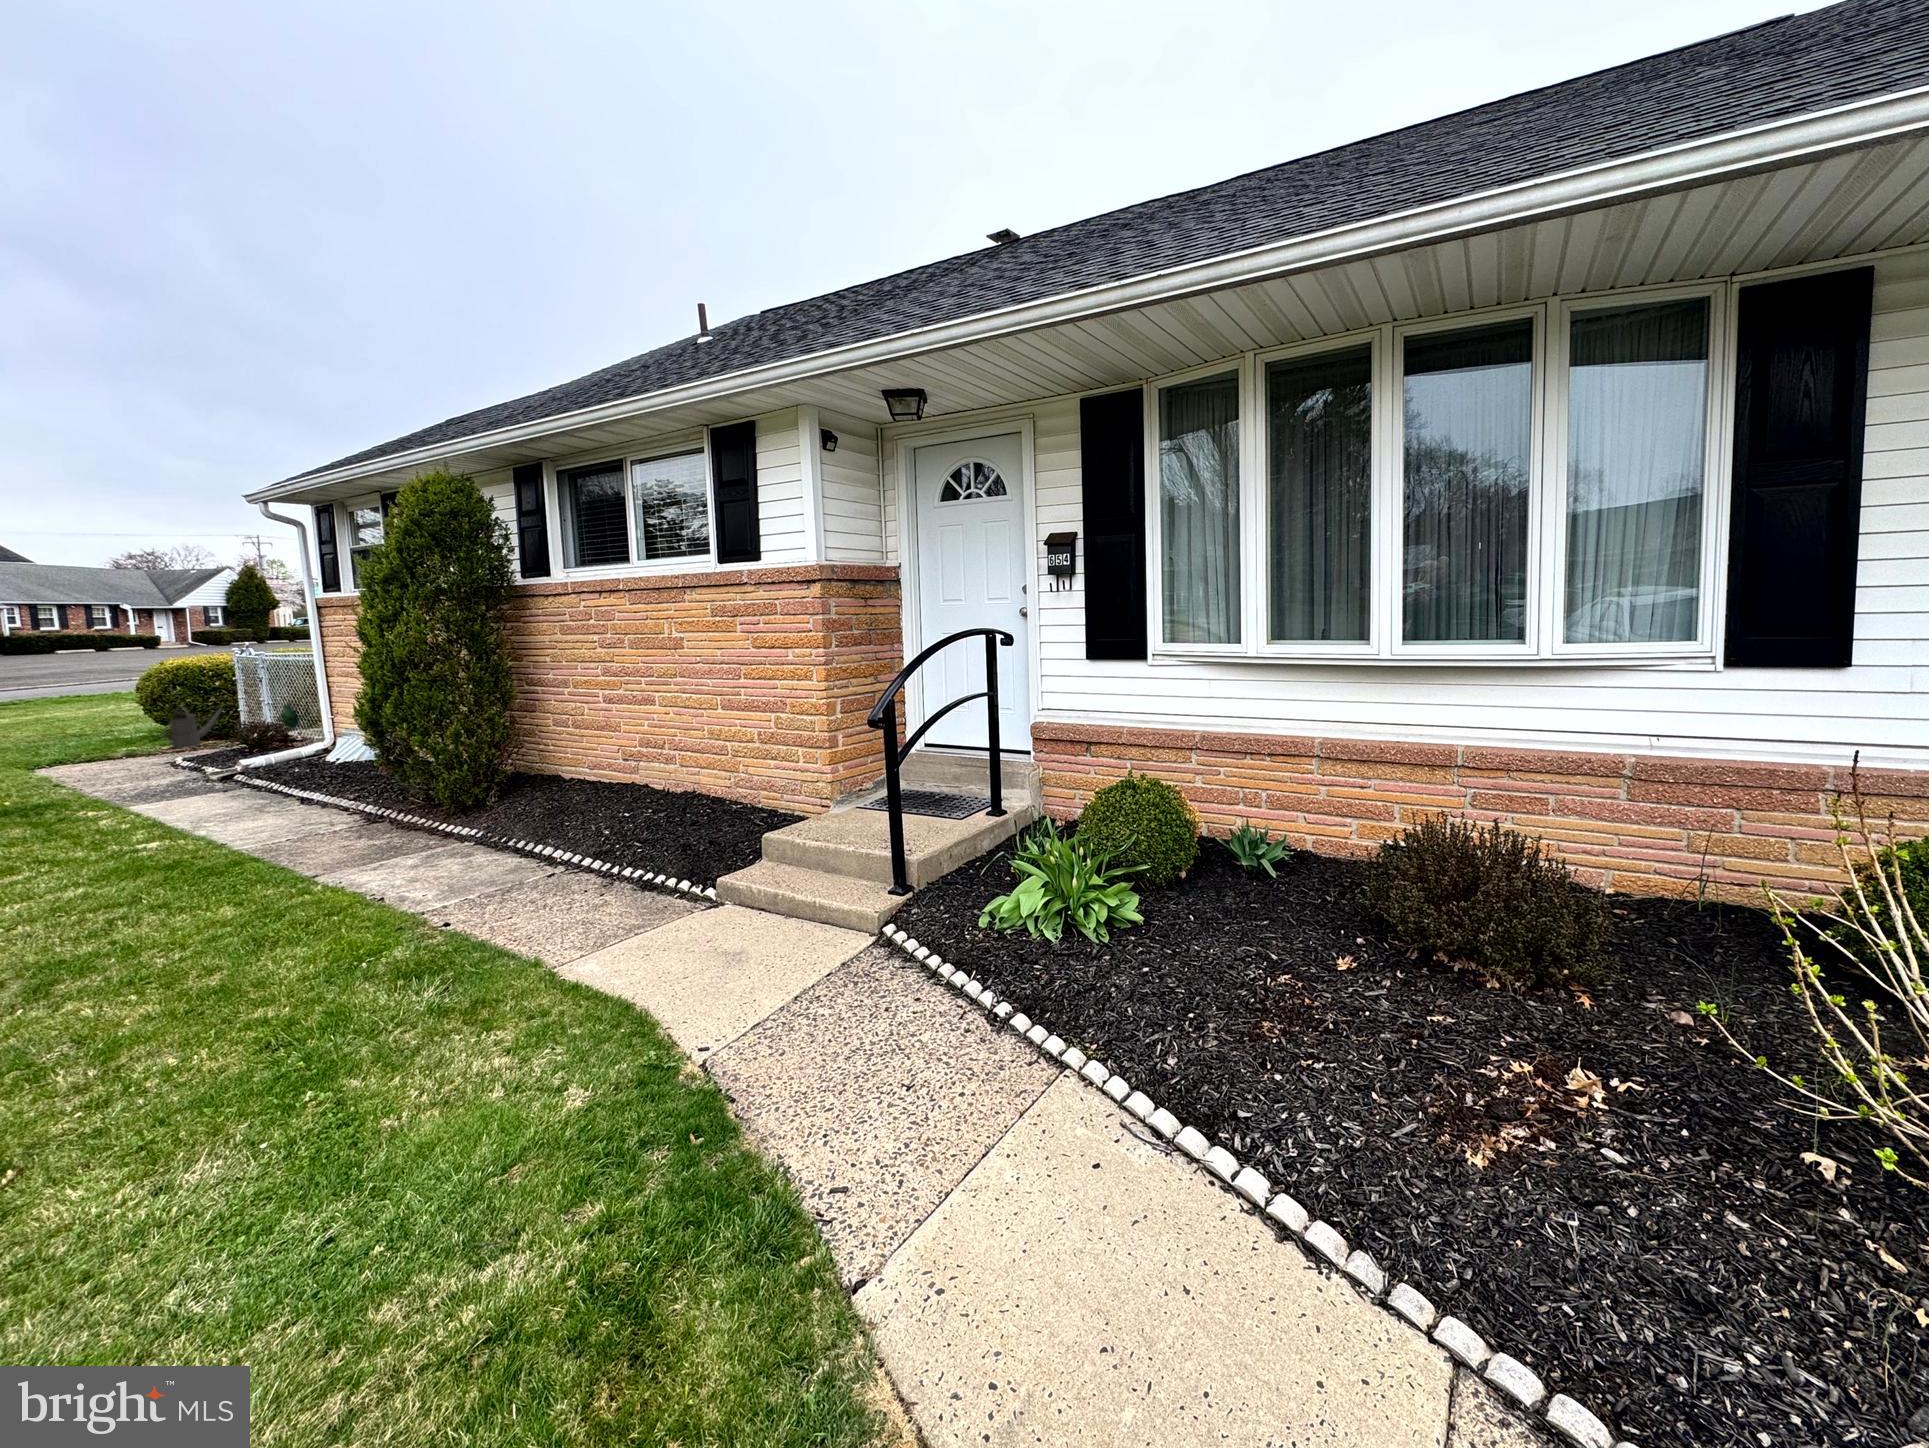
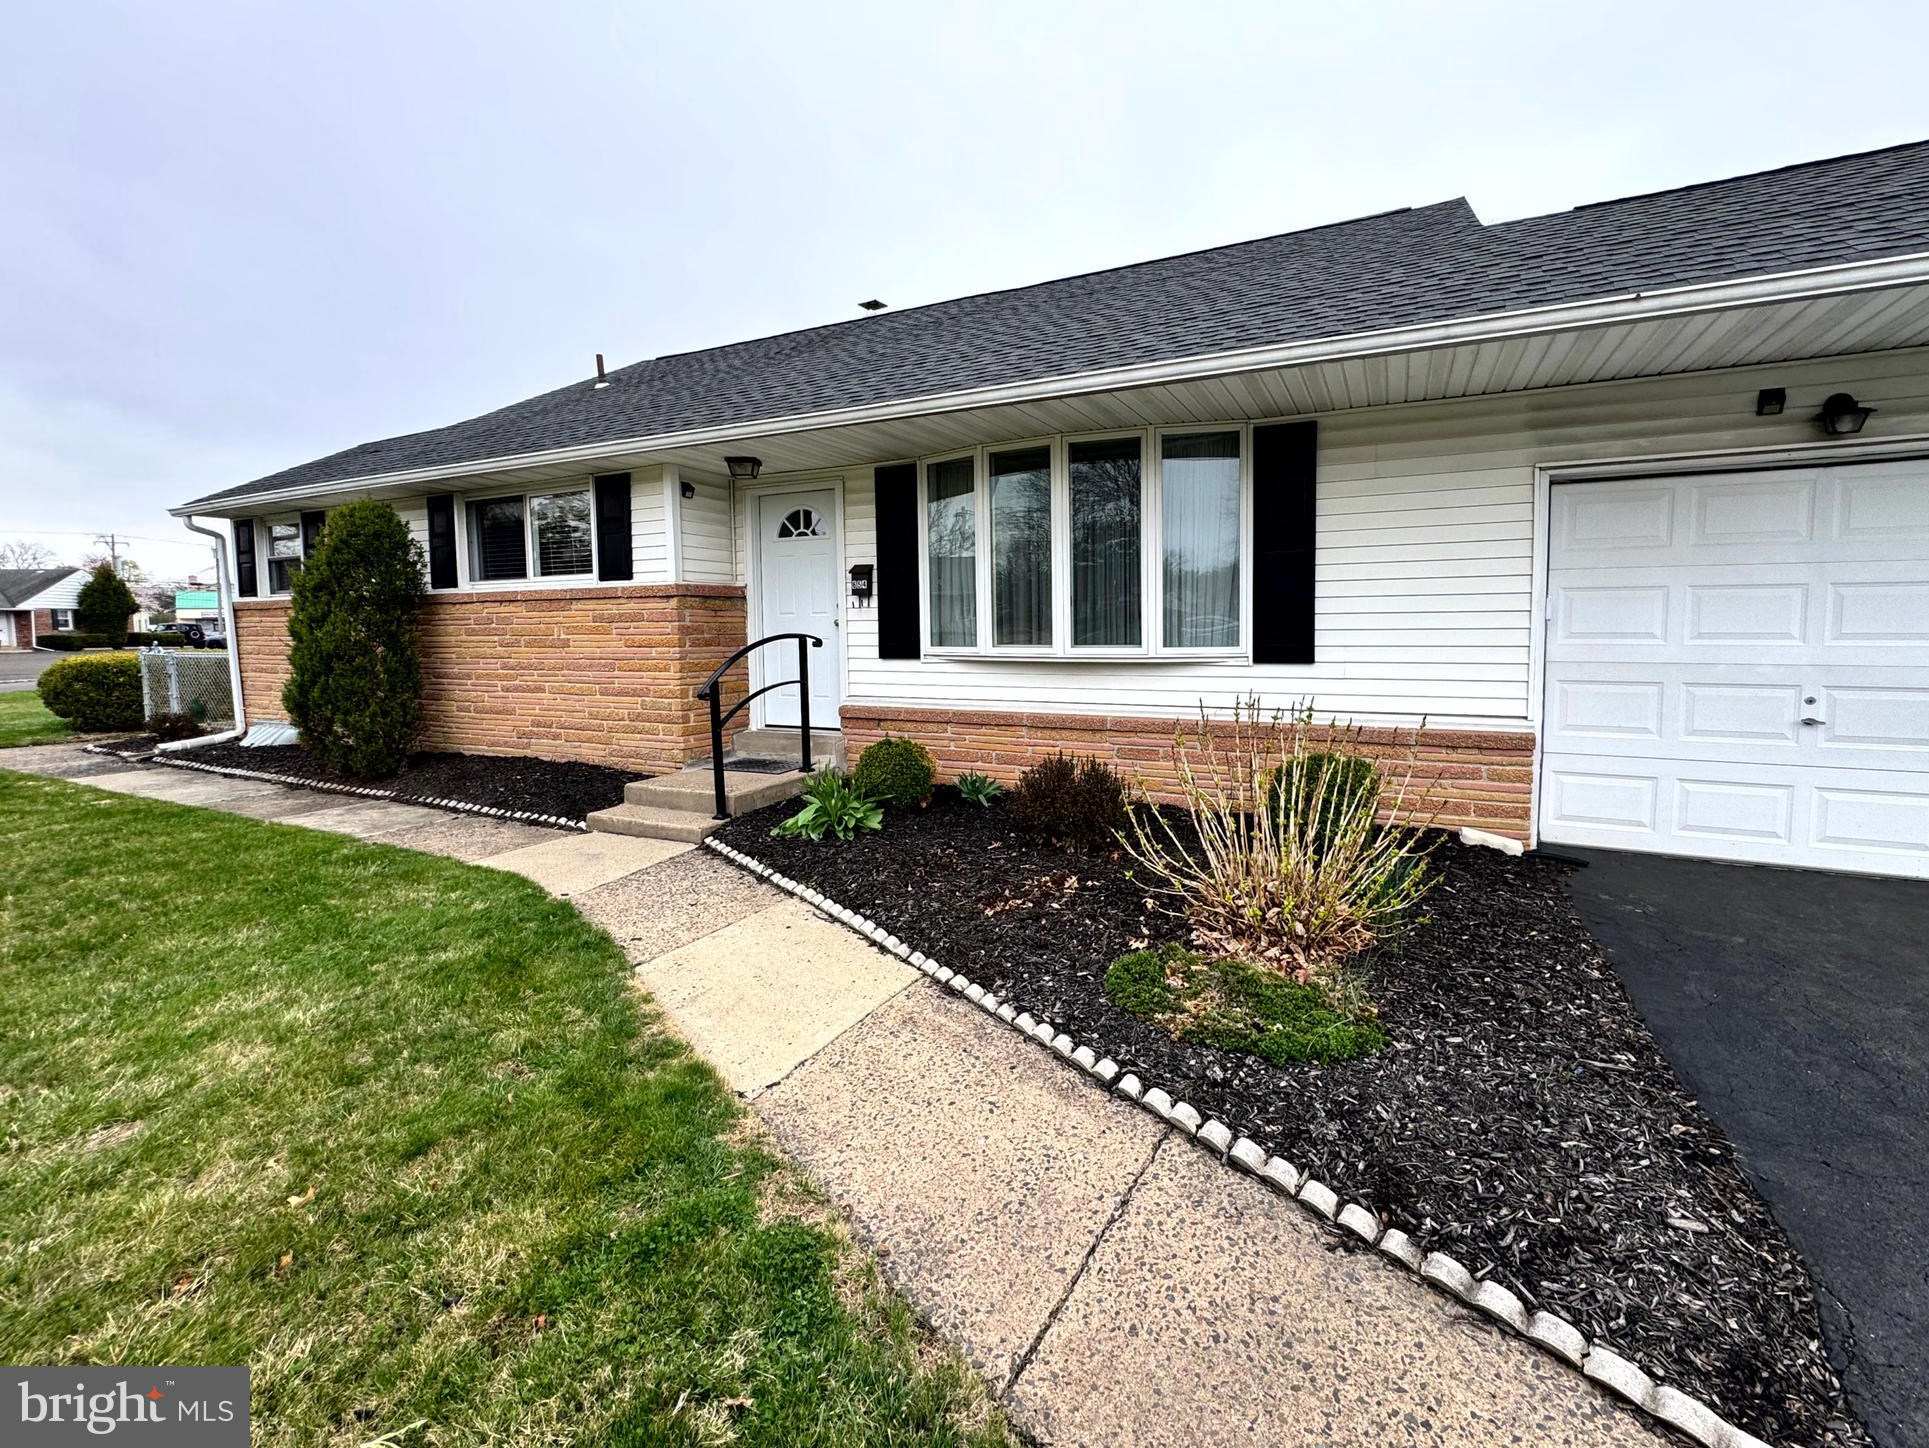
watering can: present [163,707,222,749] -> none [70,700,129,739]

